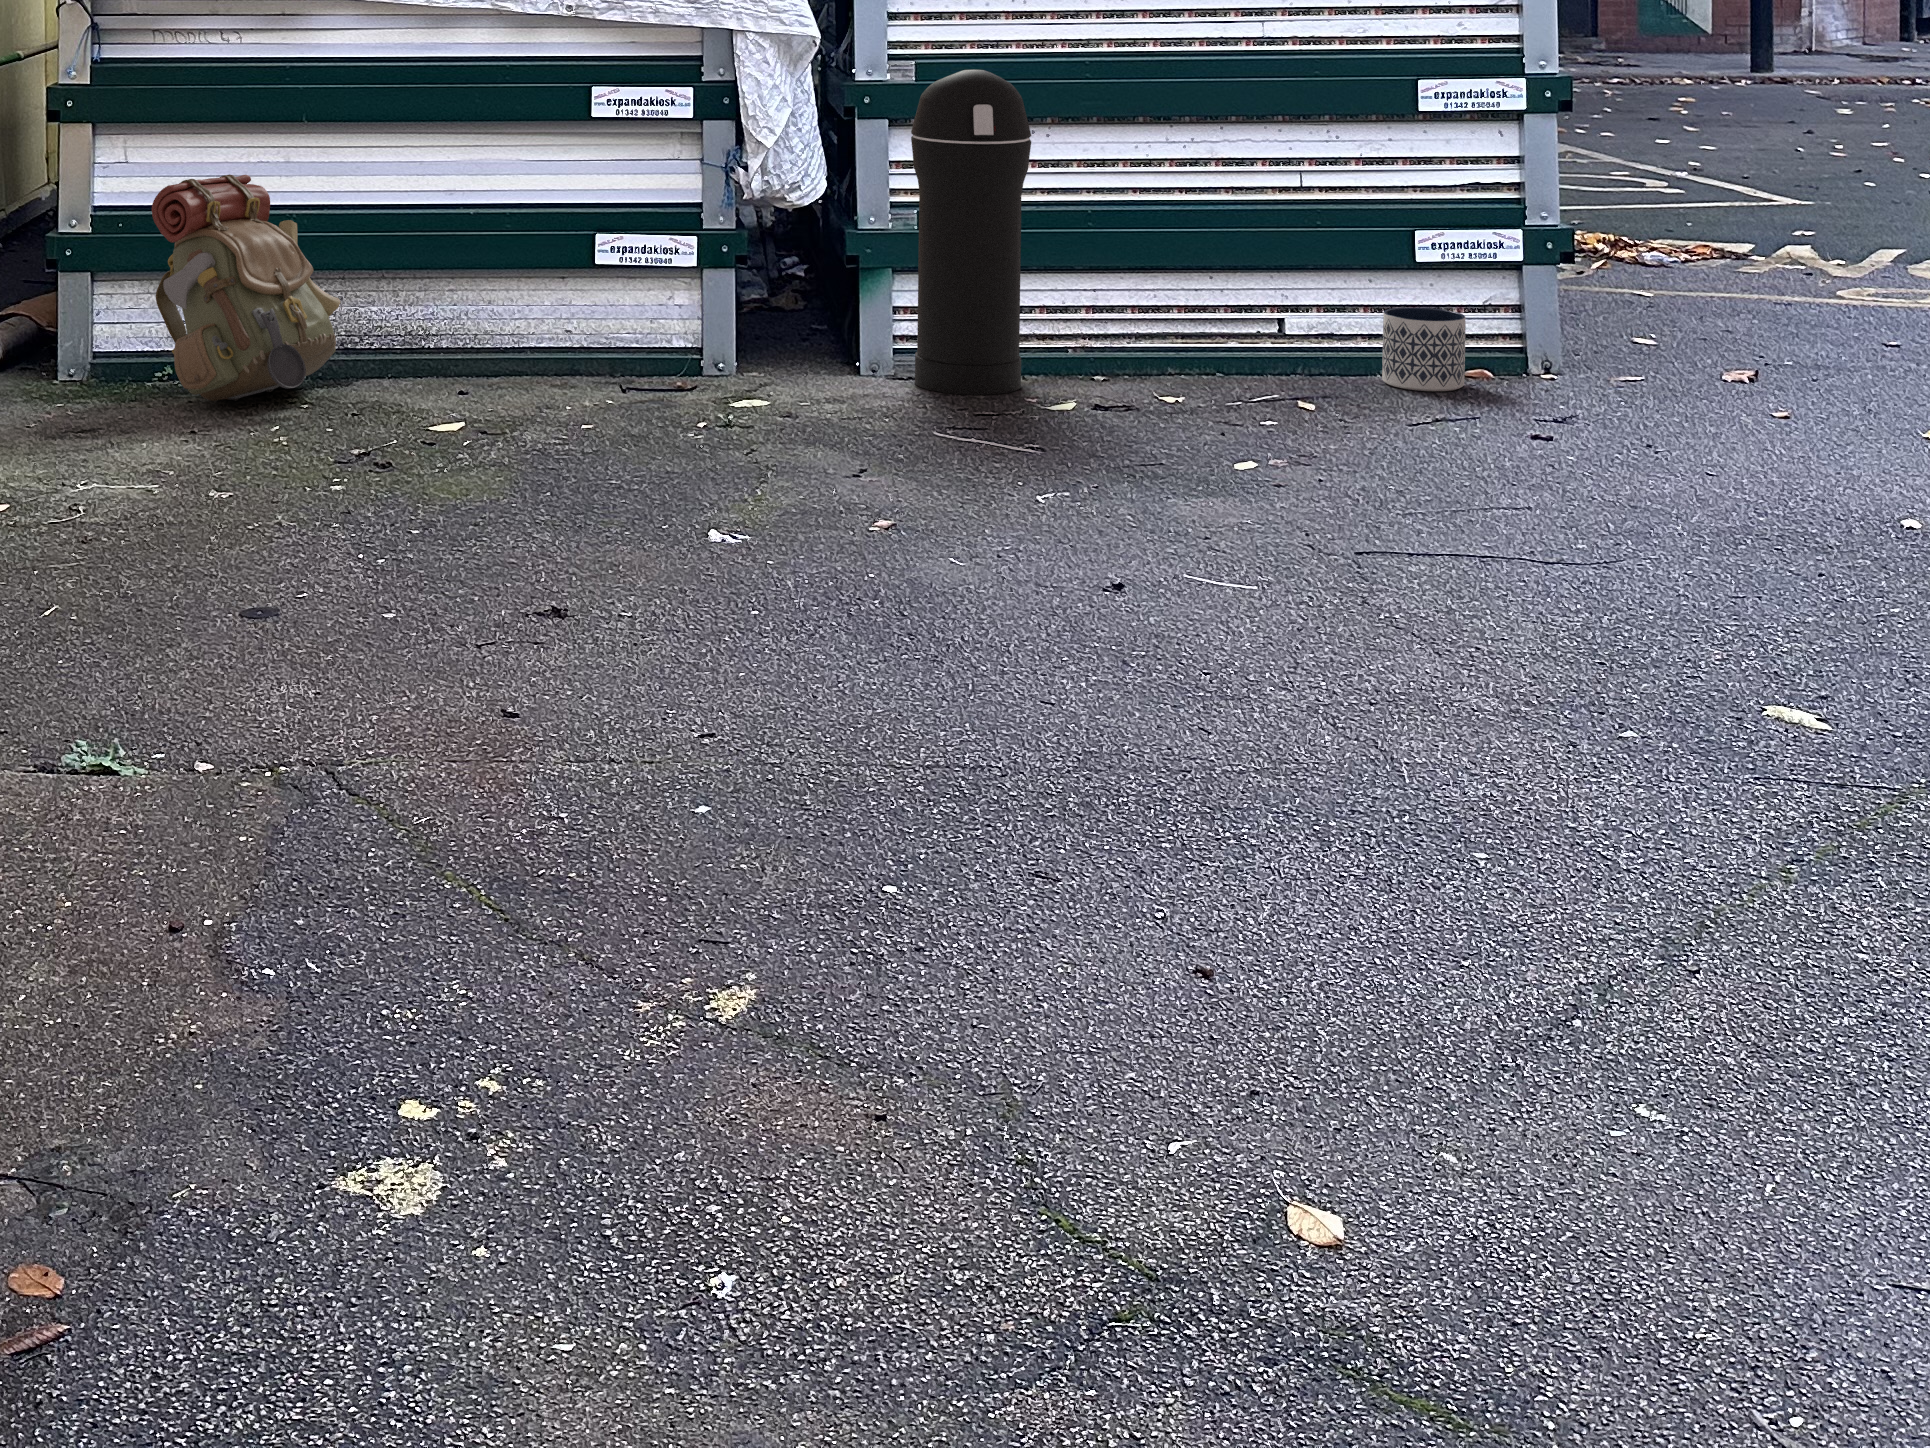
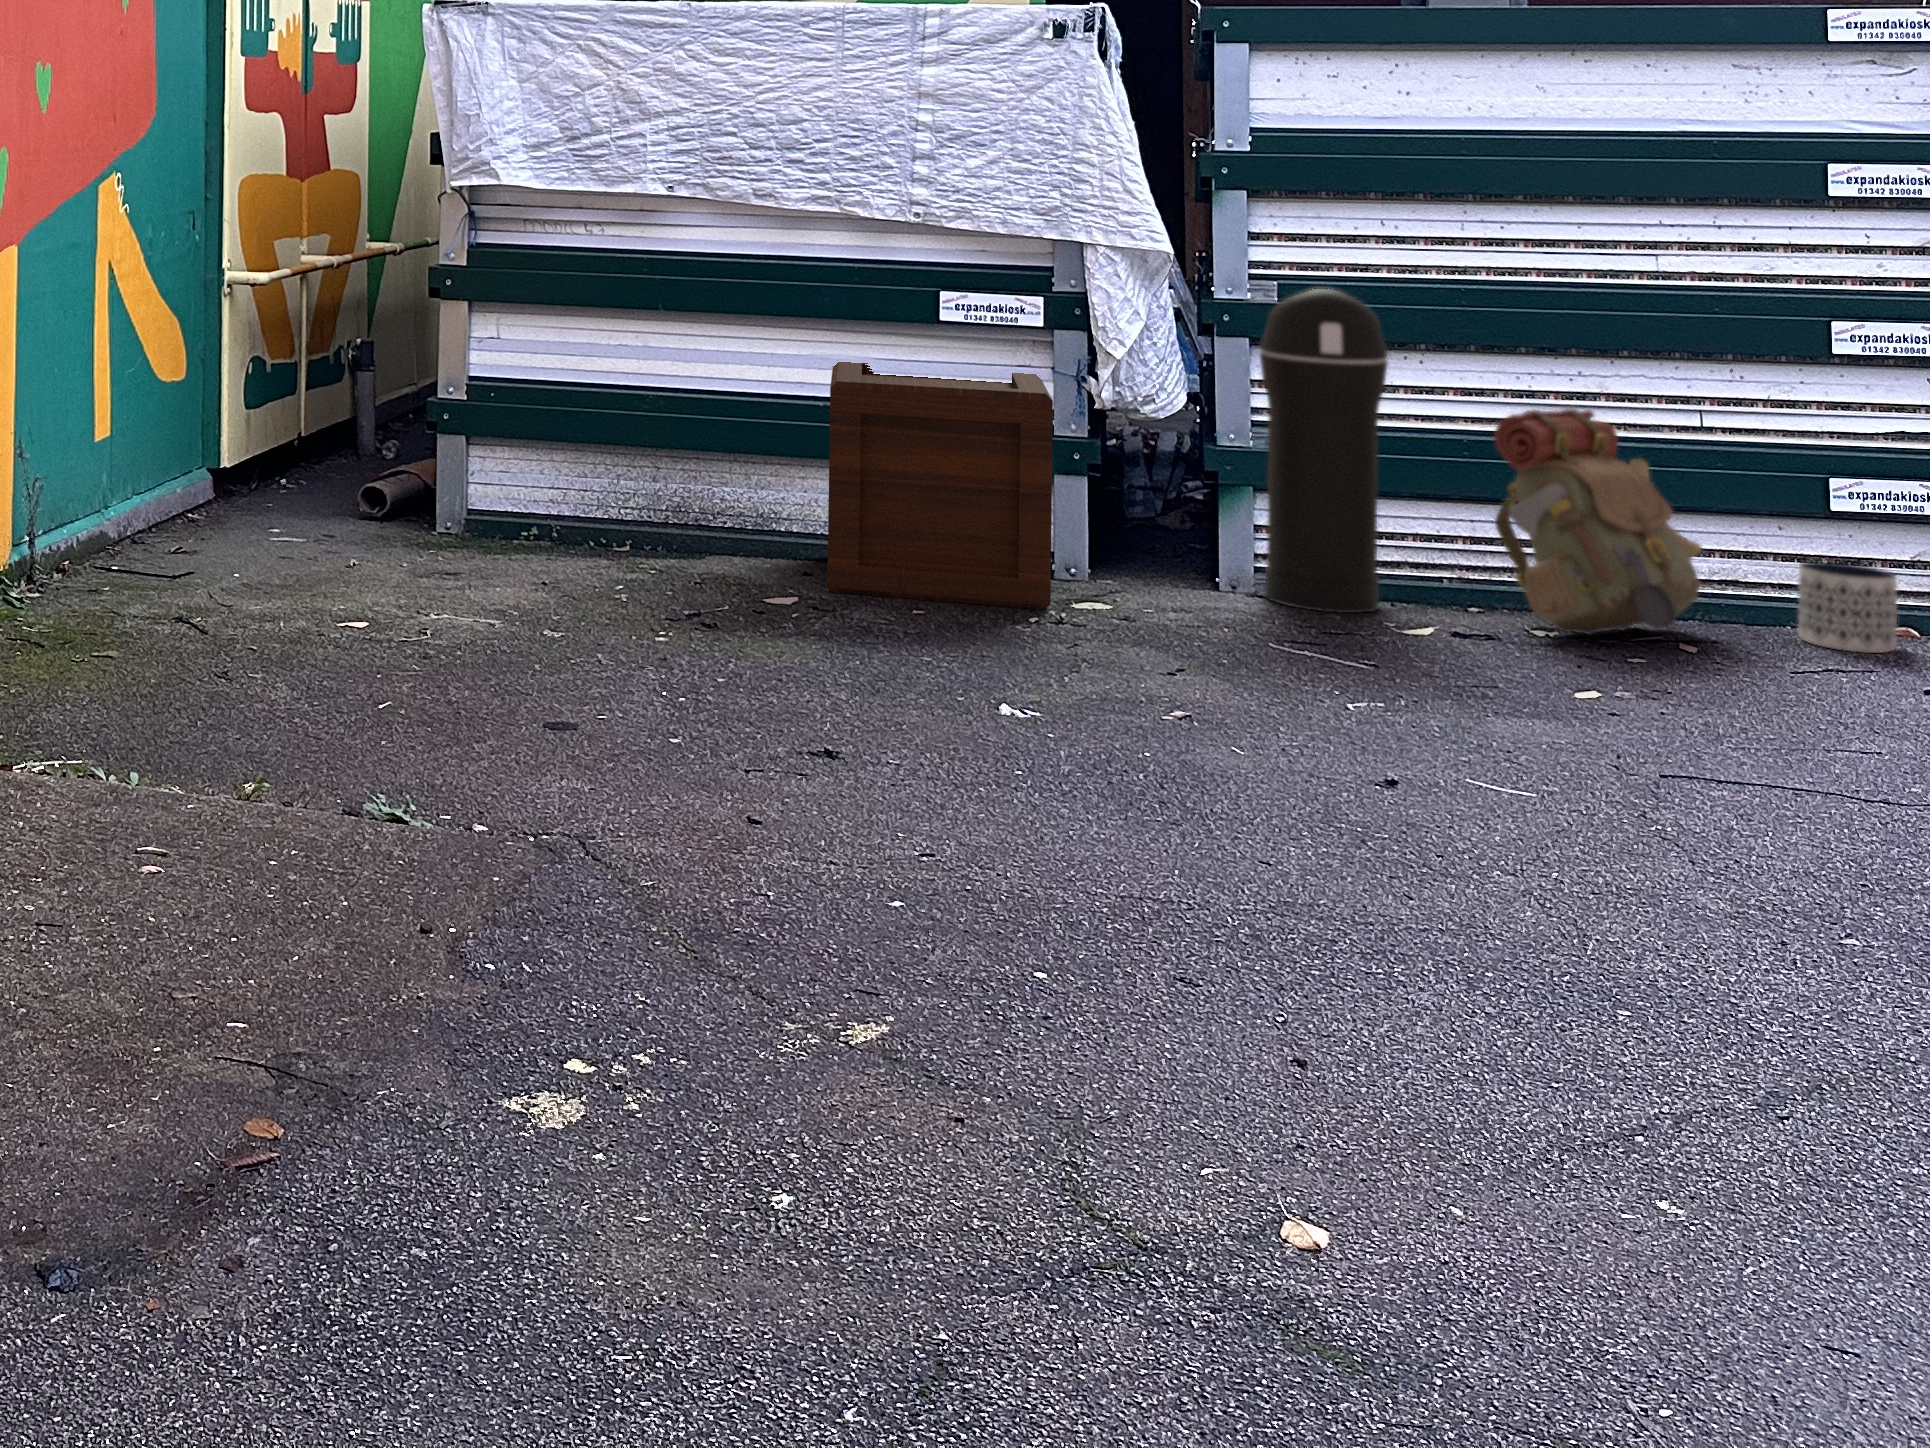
wooden crate: none [485,168,725,420] -> present [827,362,1053,610]
backpack: present [152,174,340,401] -> present [1494,409,1702,634]

